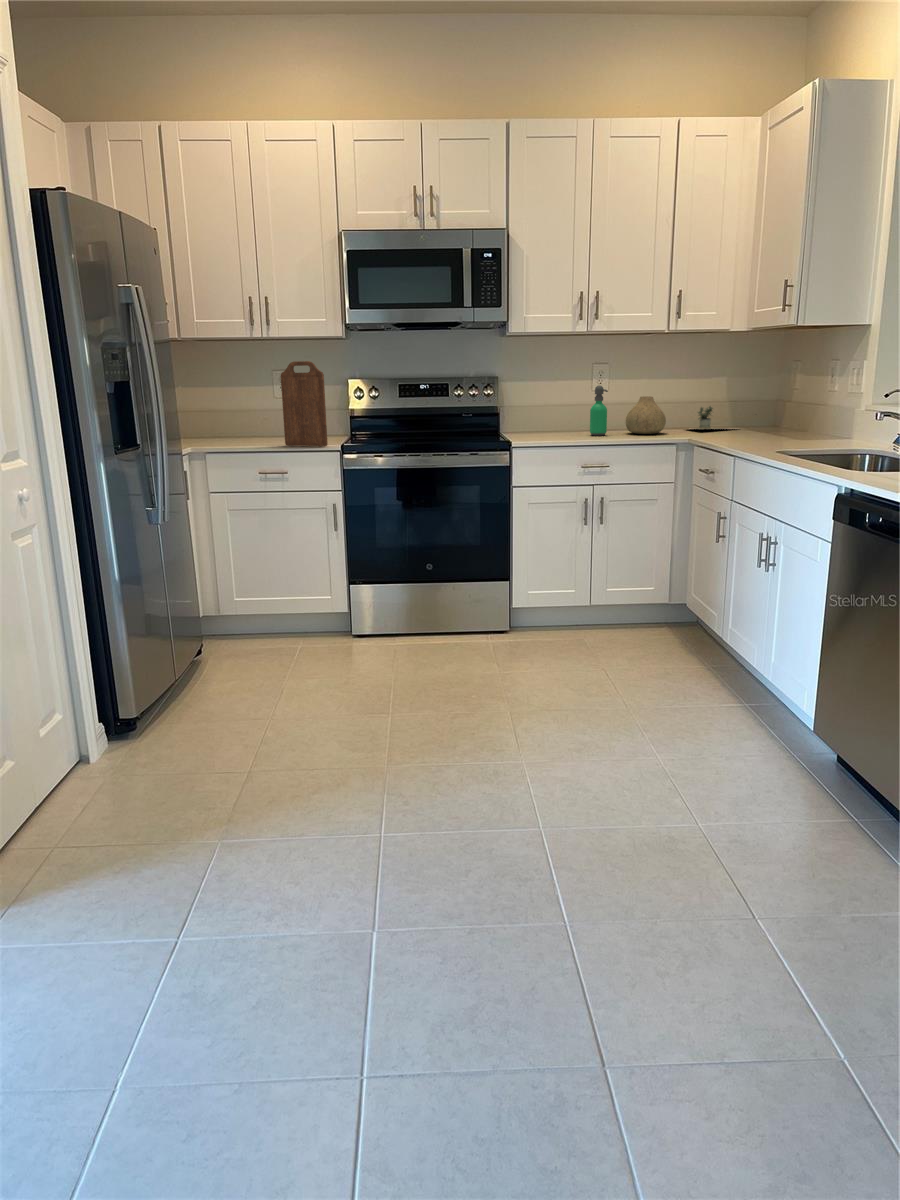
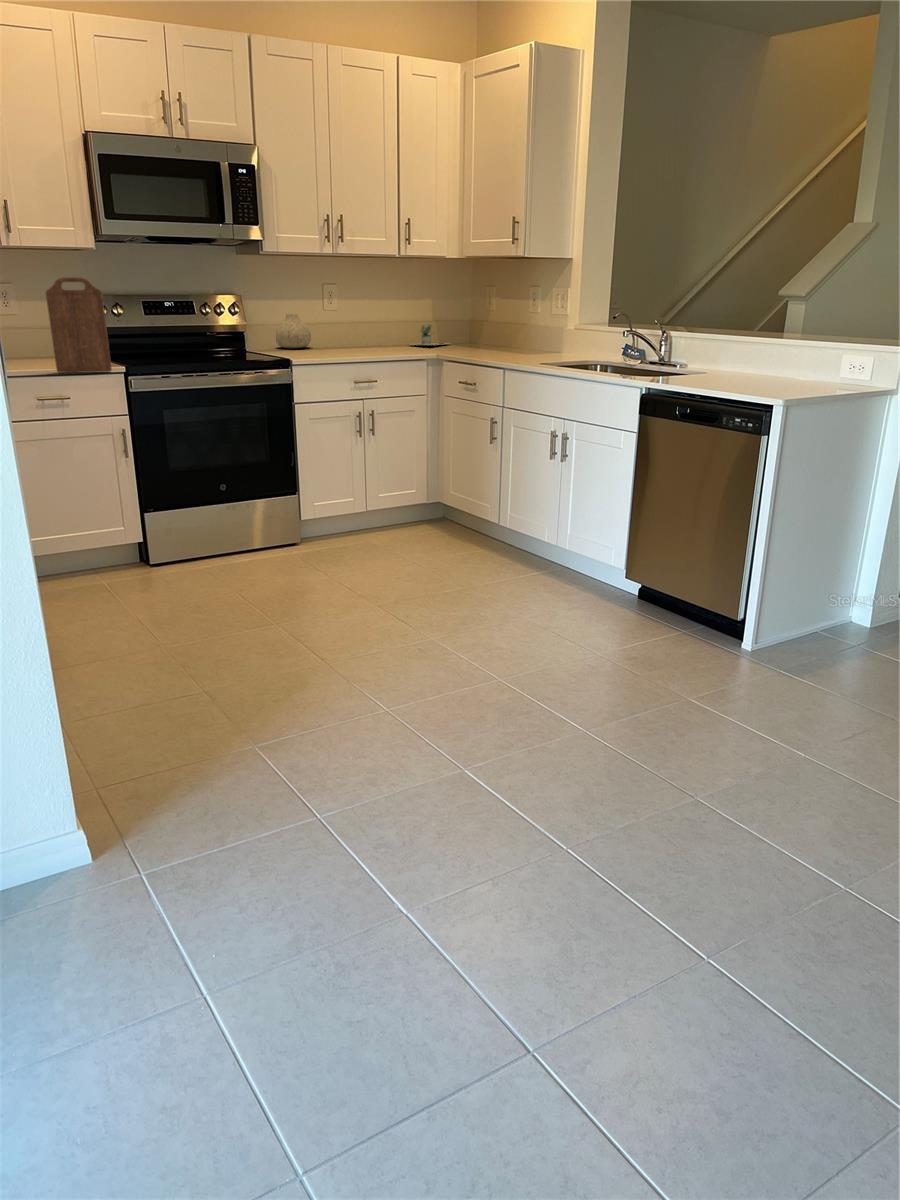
soap dispenser: present [590,385,608,436] -> none [342,305,360,353]
vase: present [626,396,666,434] -> present [276,314,311,349]

